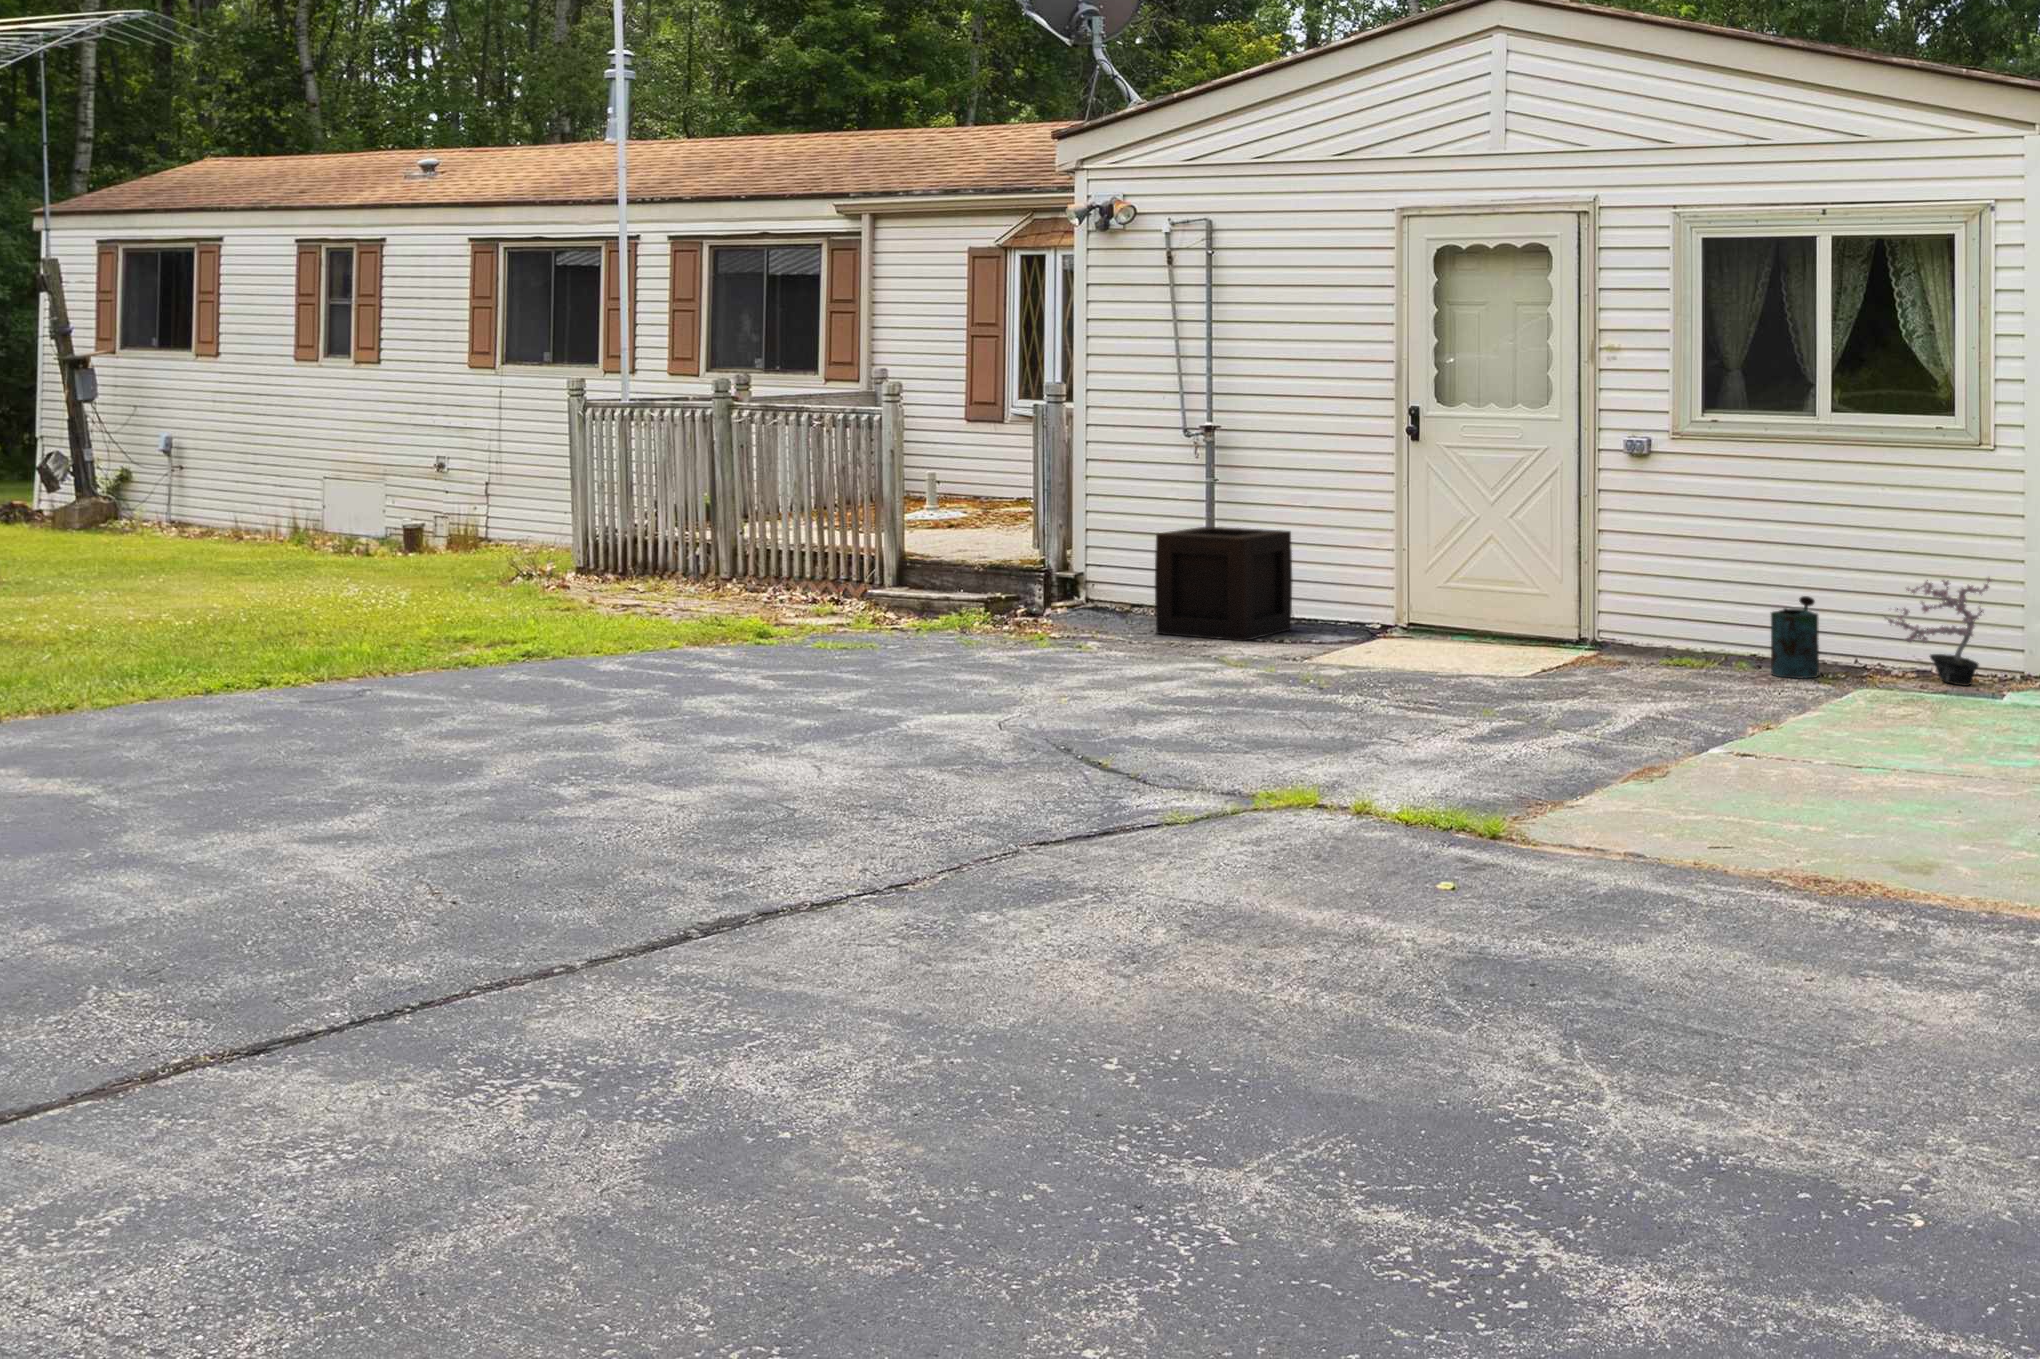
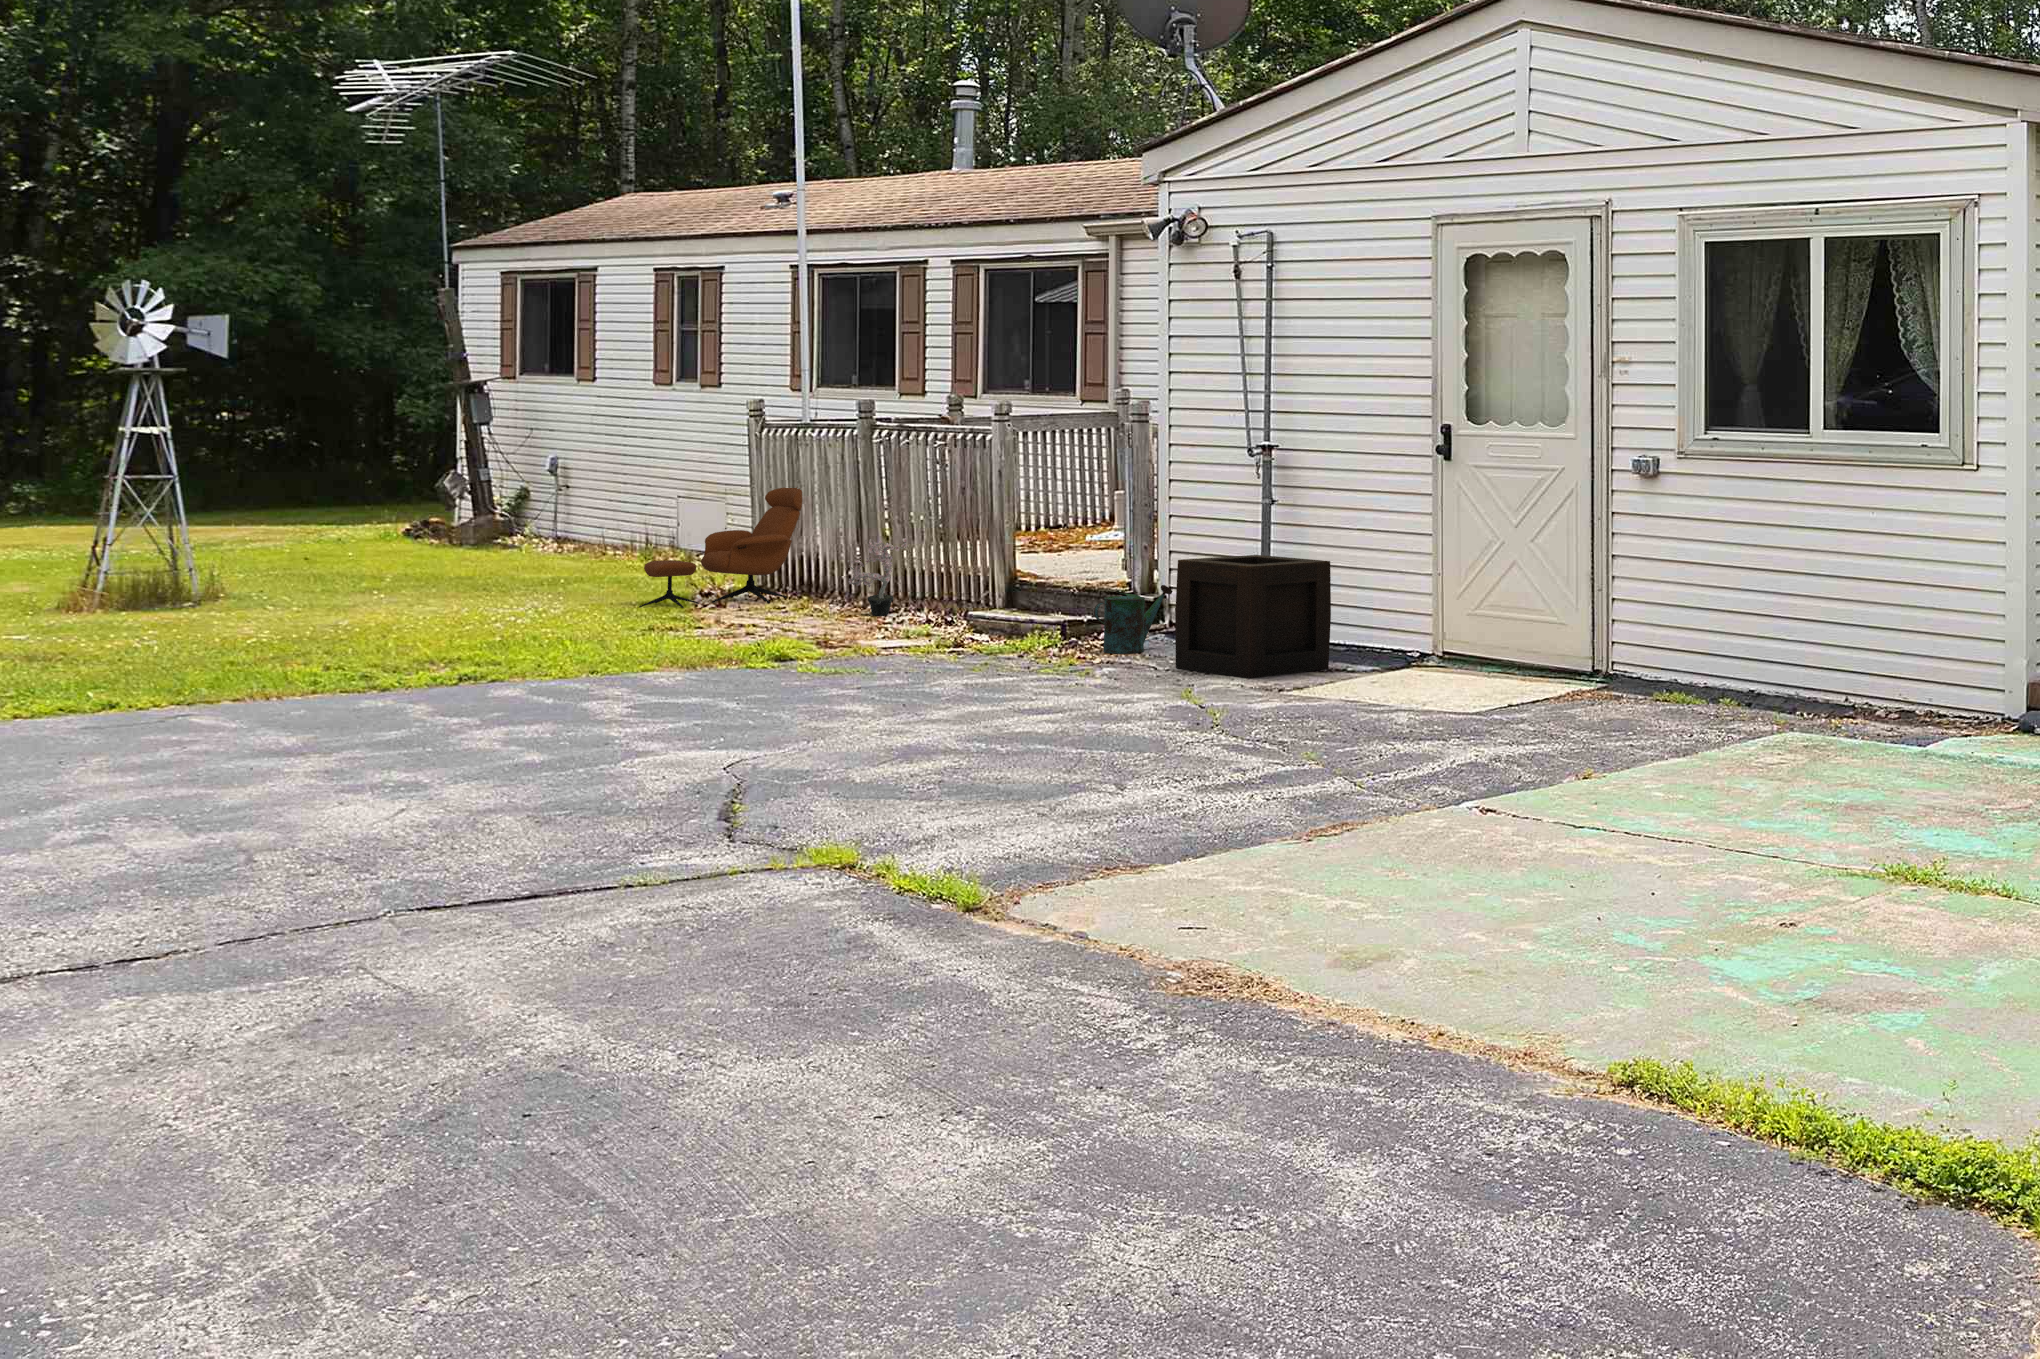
lounge chair: none [499,469,636,592] -> present [639,487,802,608]
potted plant: present [1885,577,1992,686] -> present [848,538,908,616]
watering can: present [1771,596,1819,678] -> present [1094,585,1173,654]

